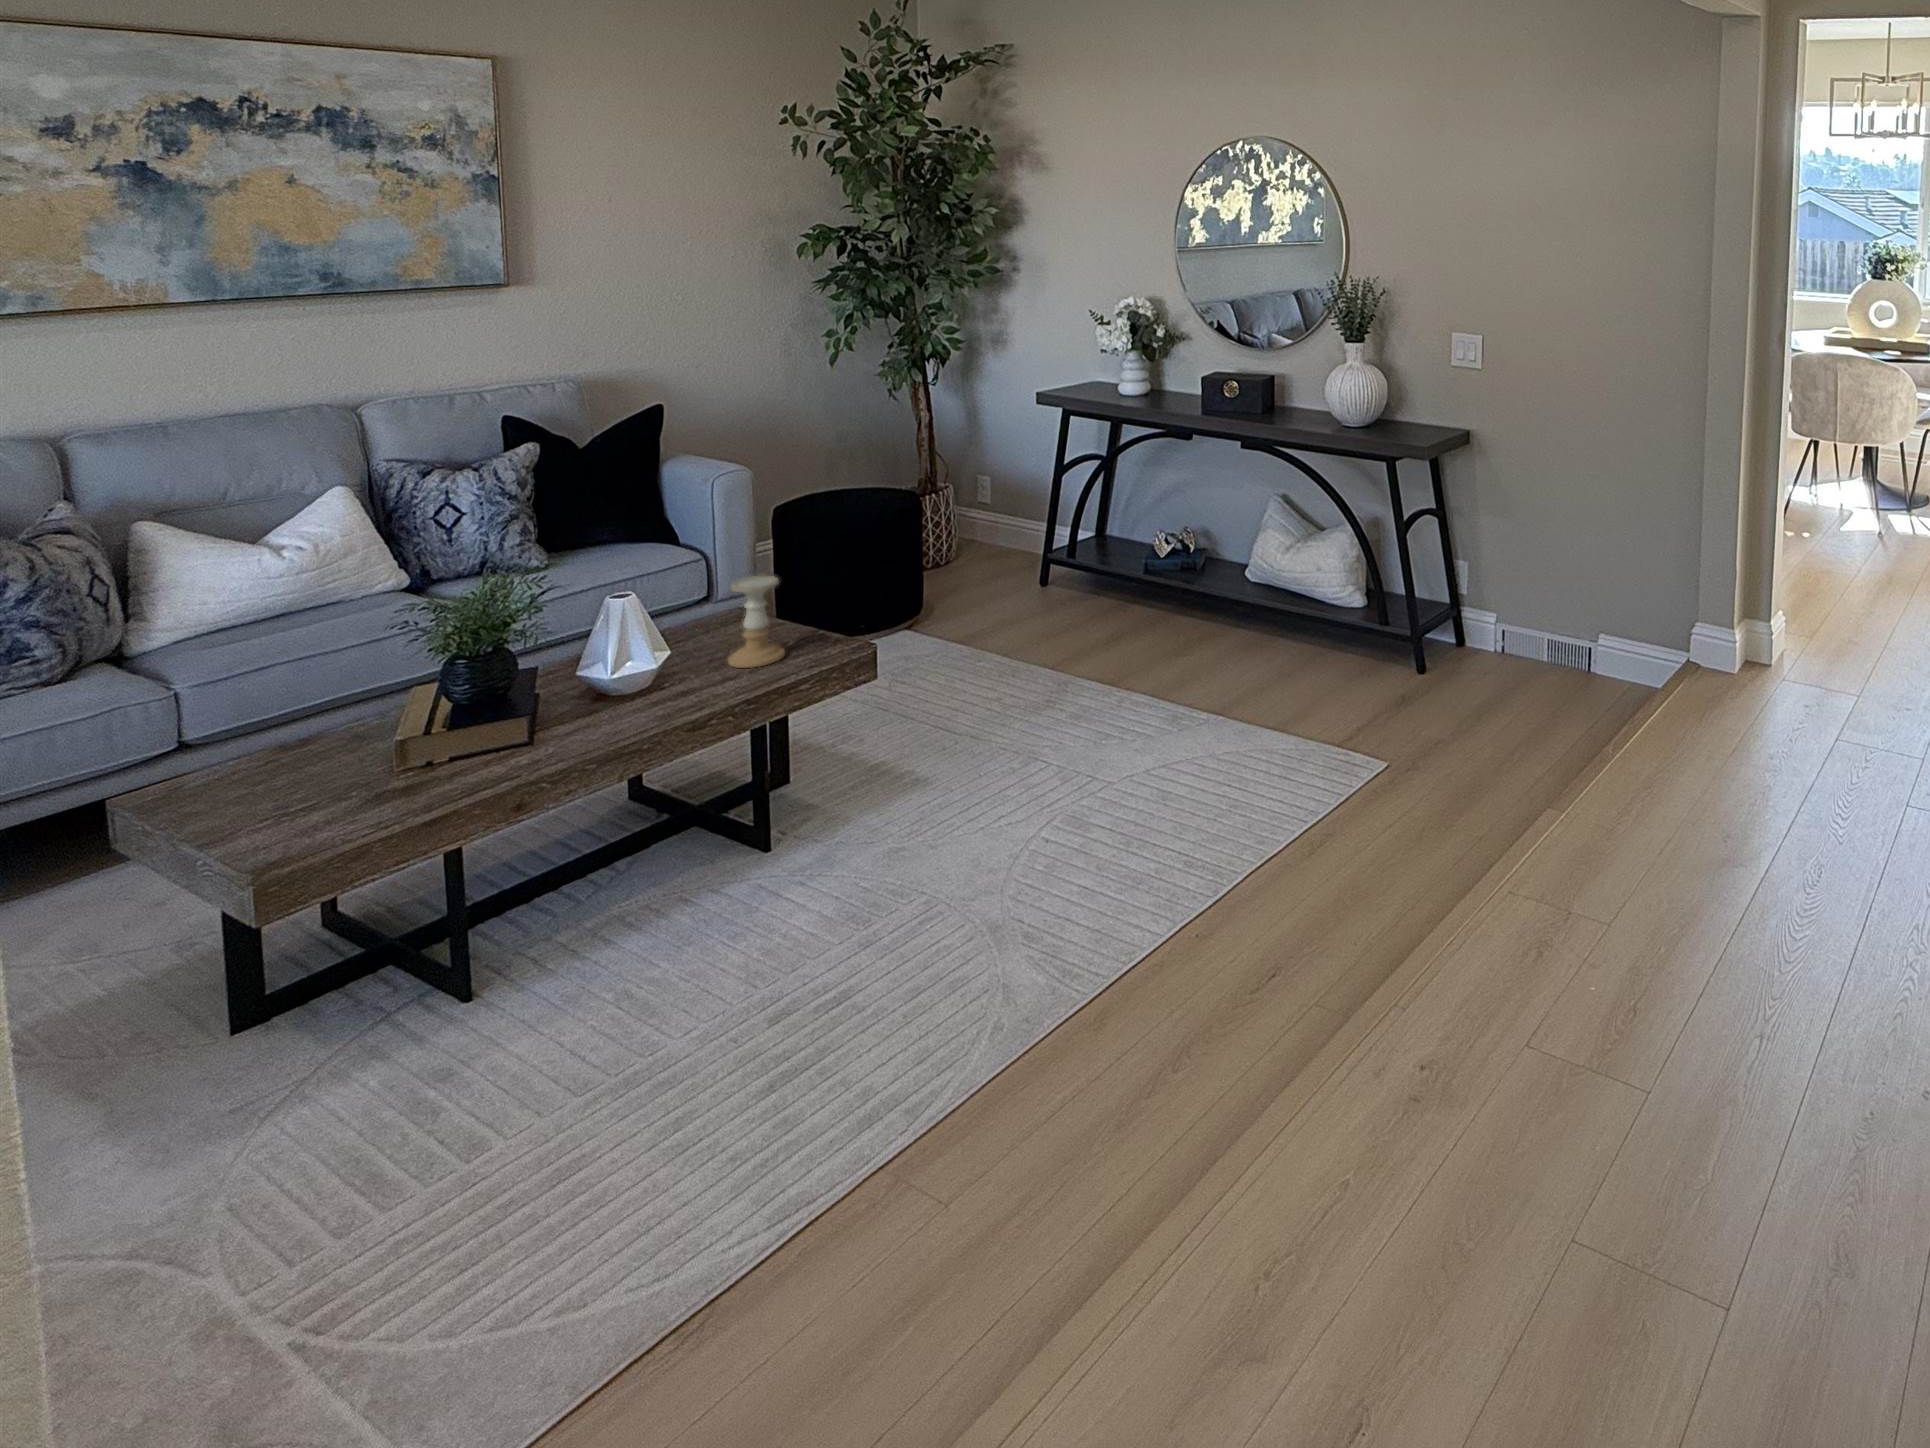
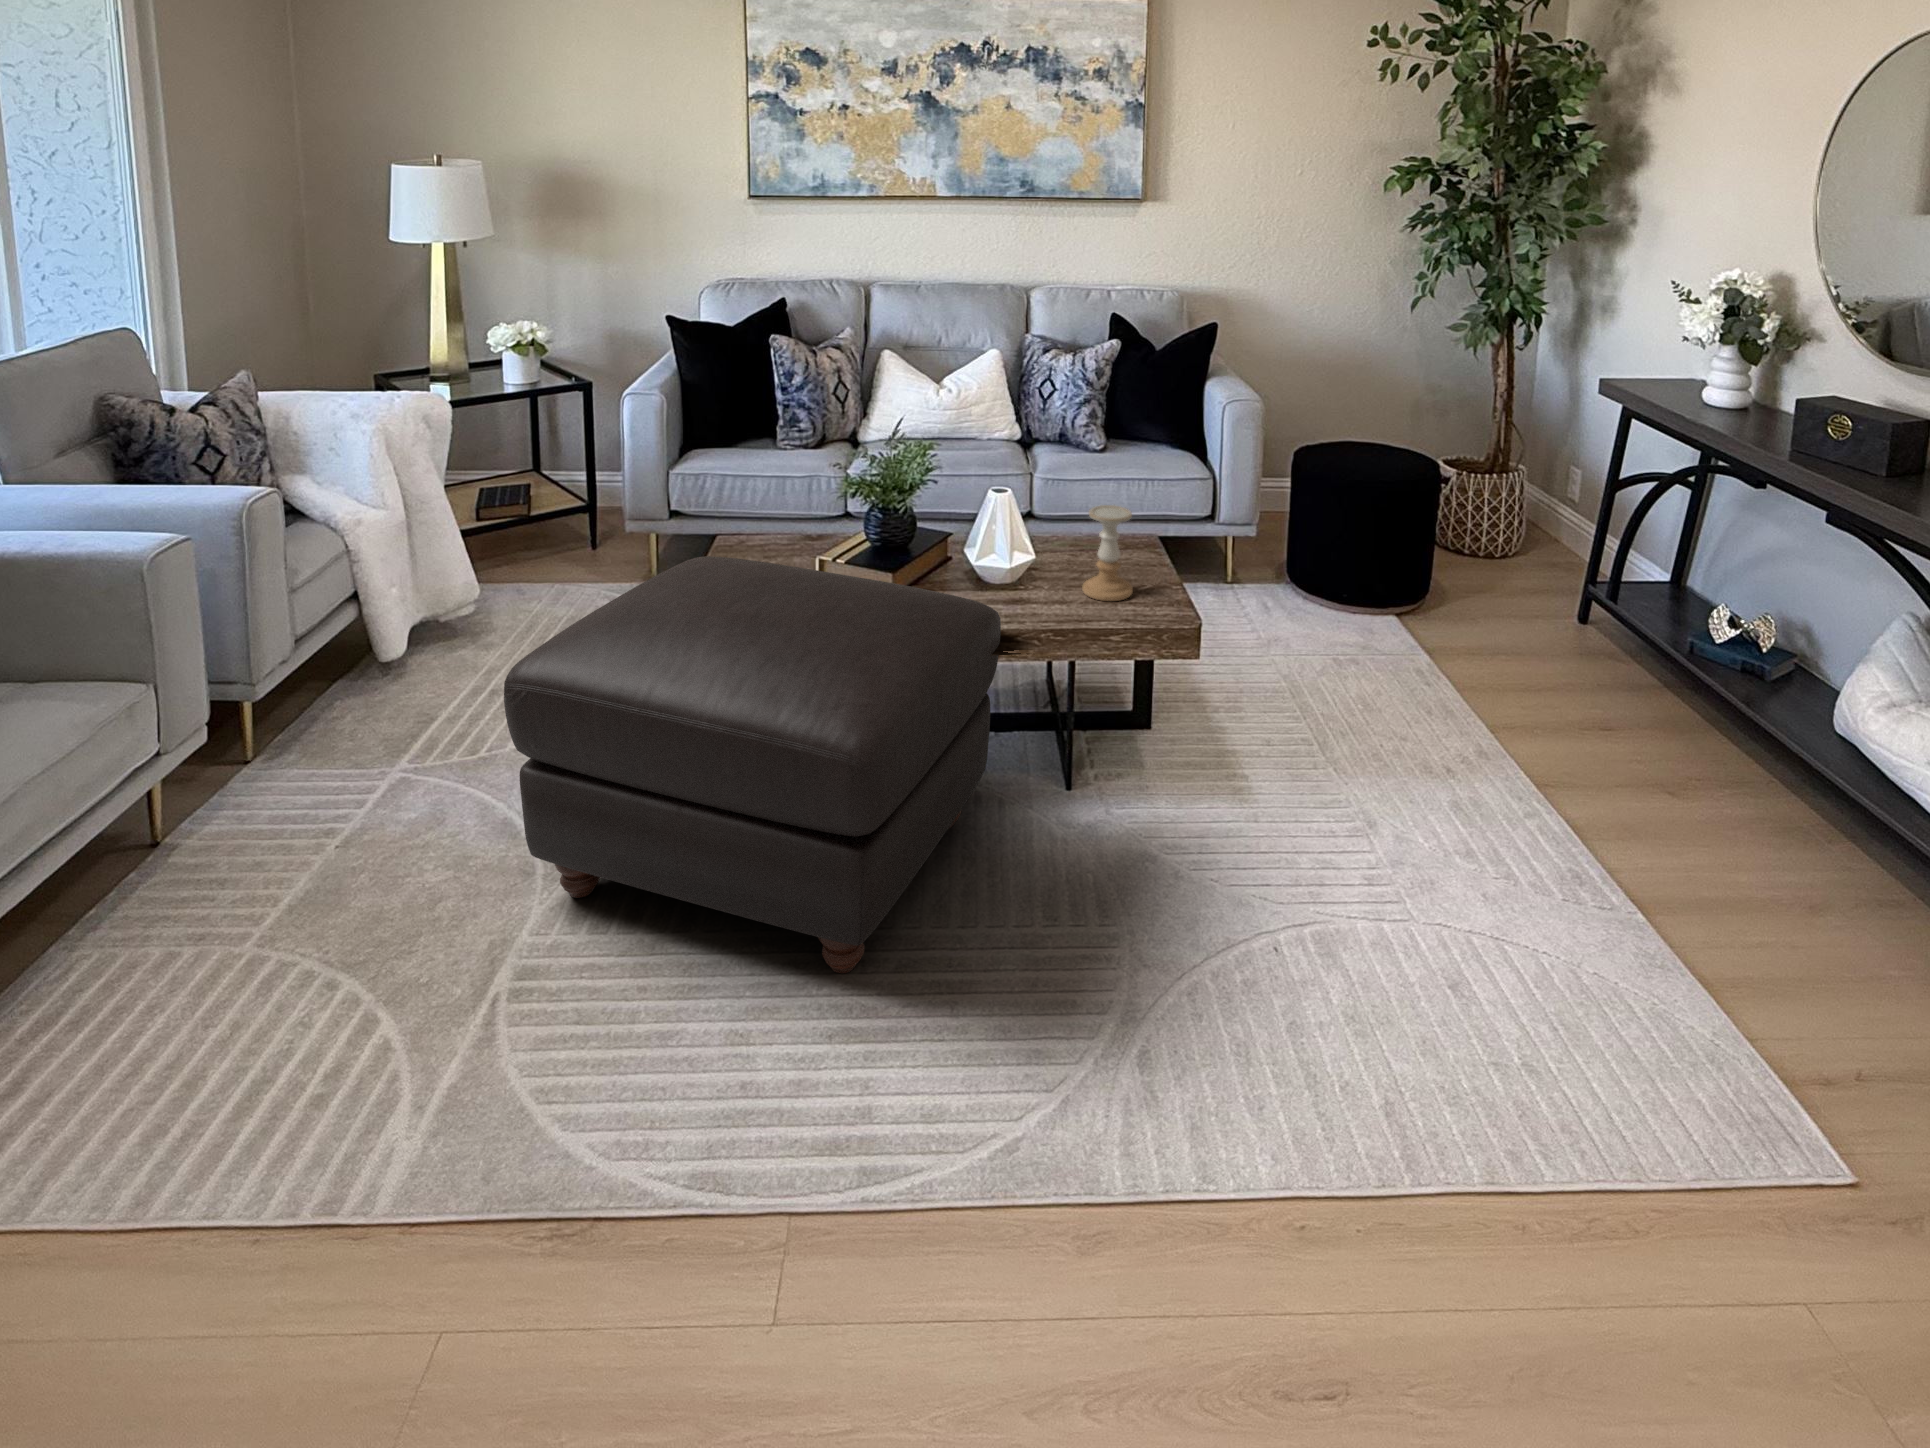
ottoman: none [135,693,769,1230] -> present [504,556,1001,973]

